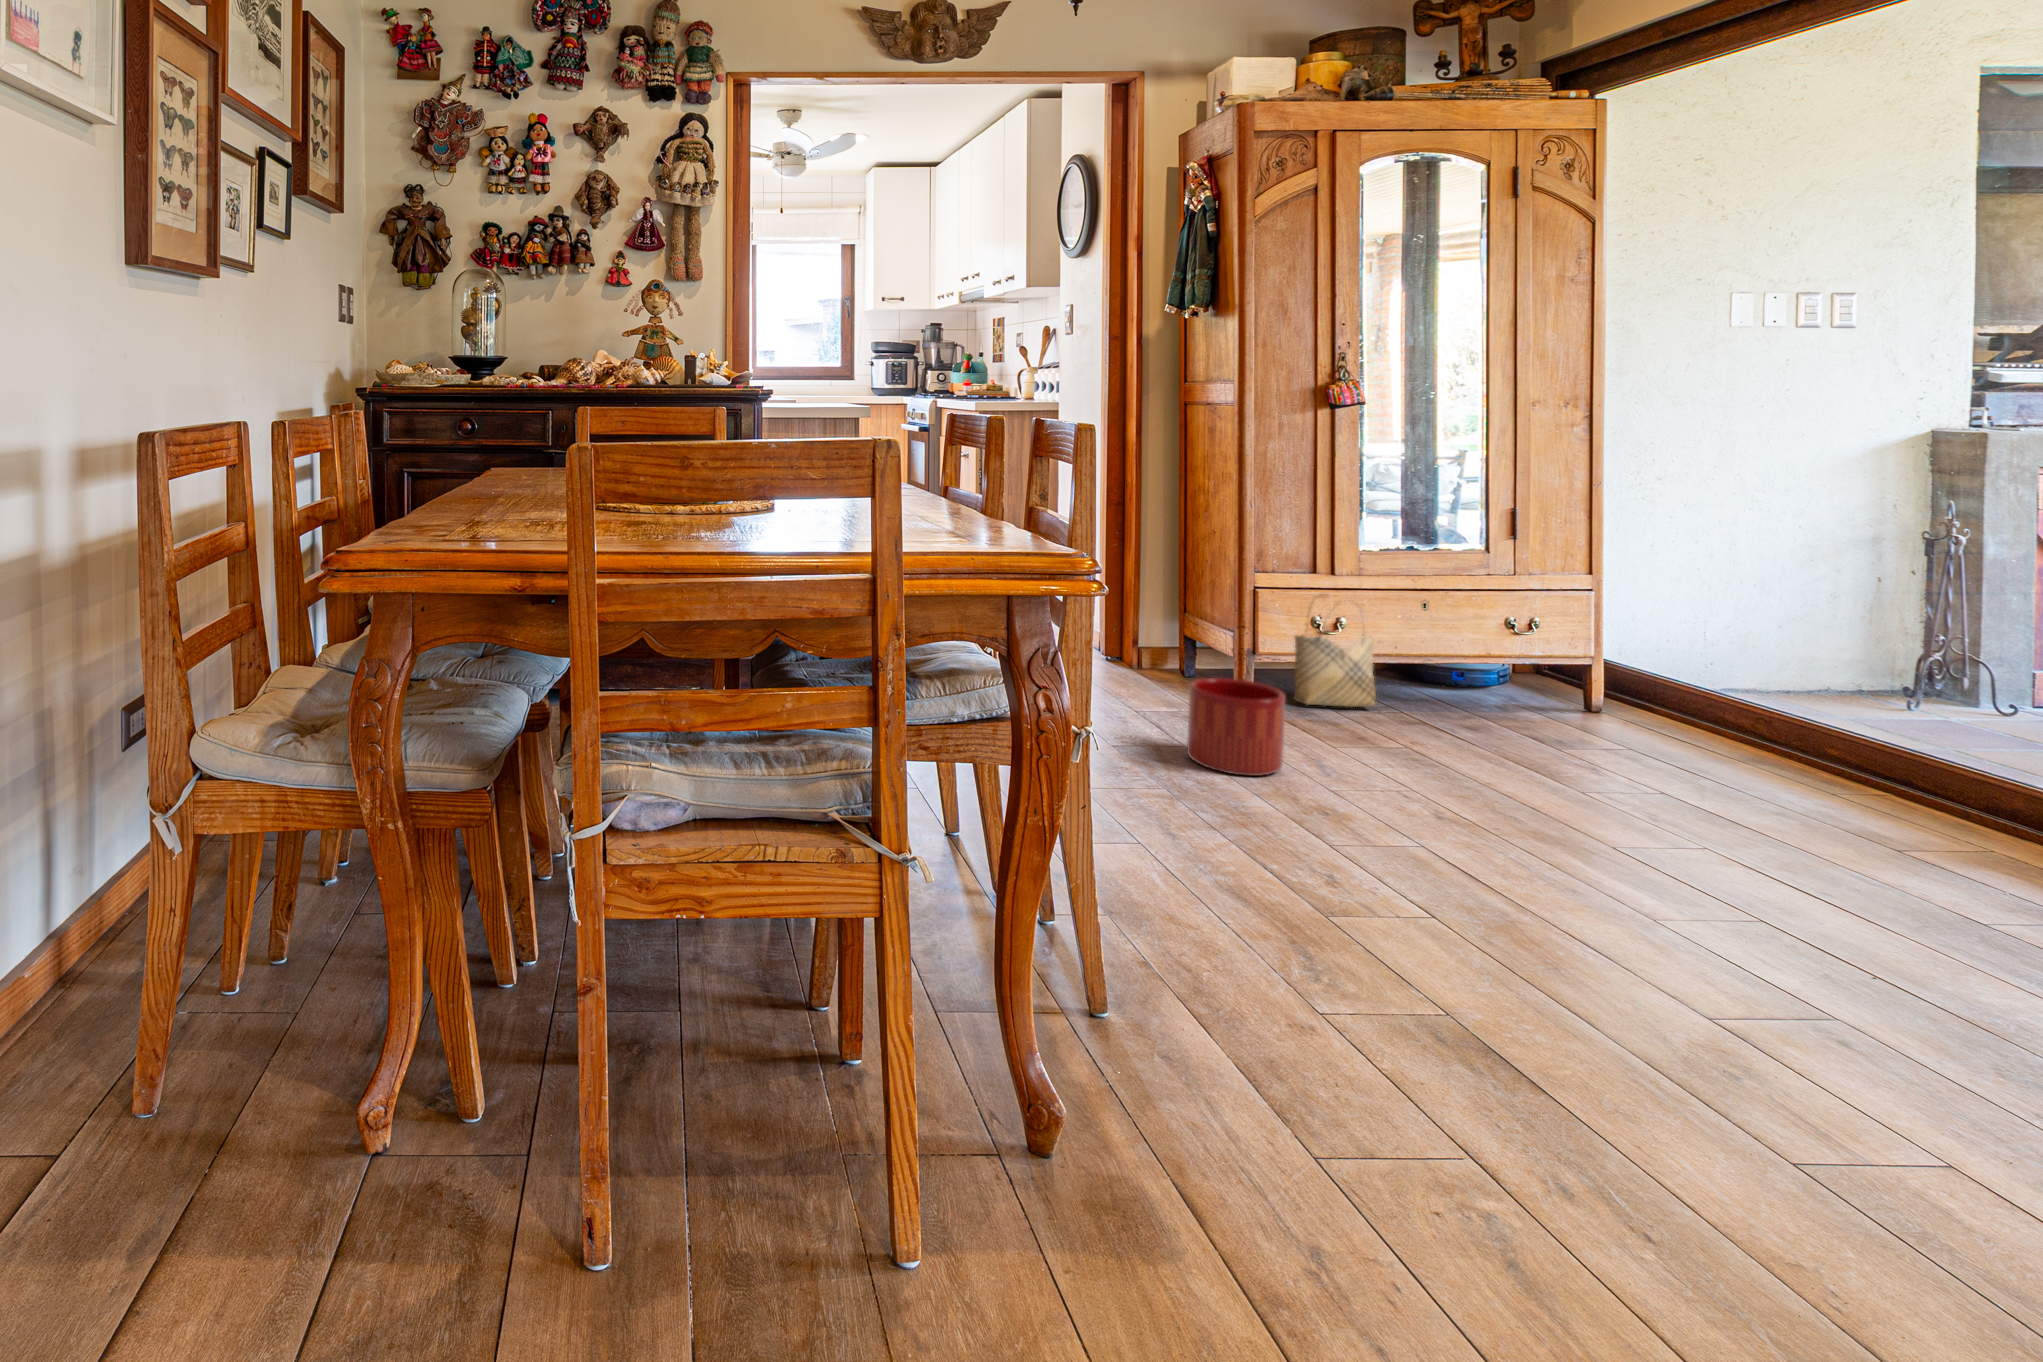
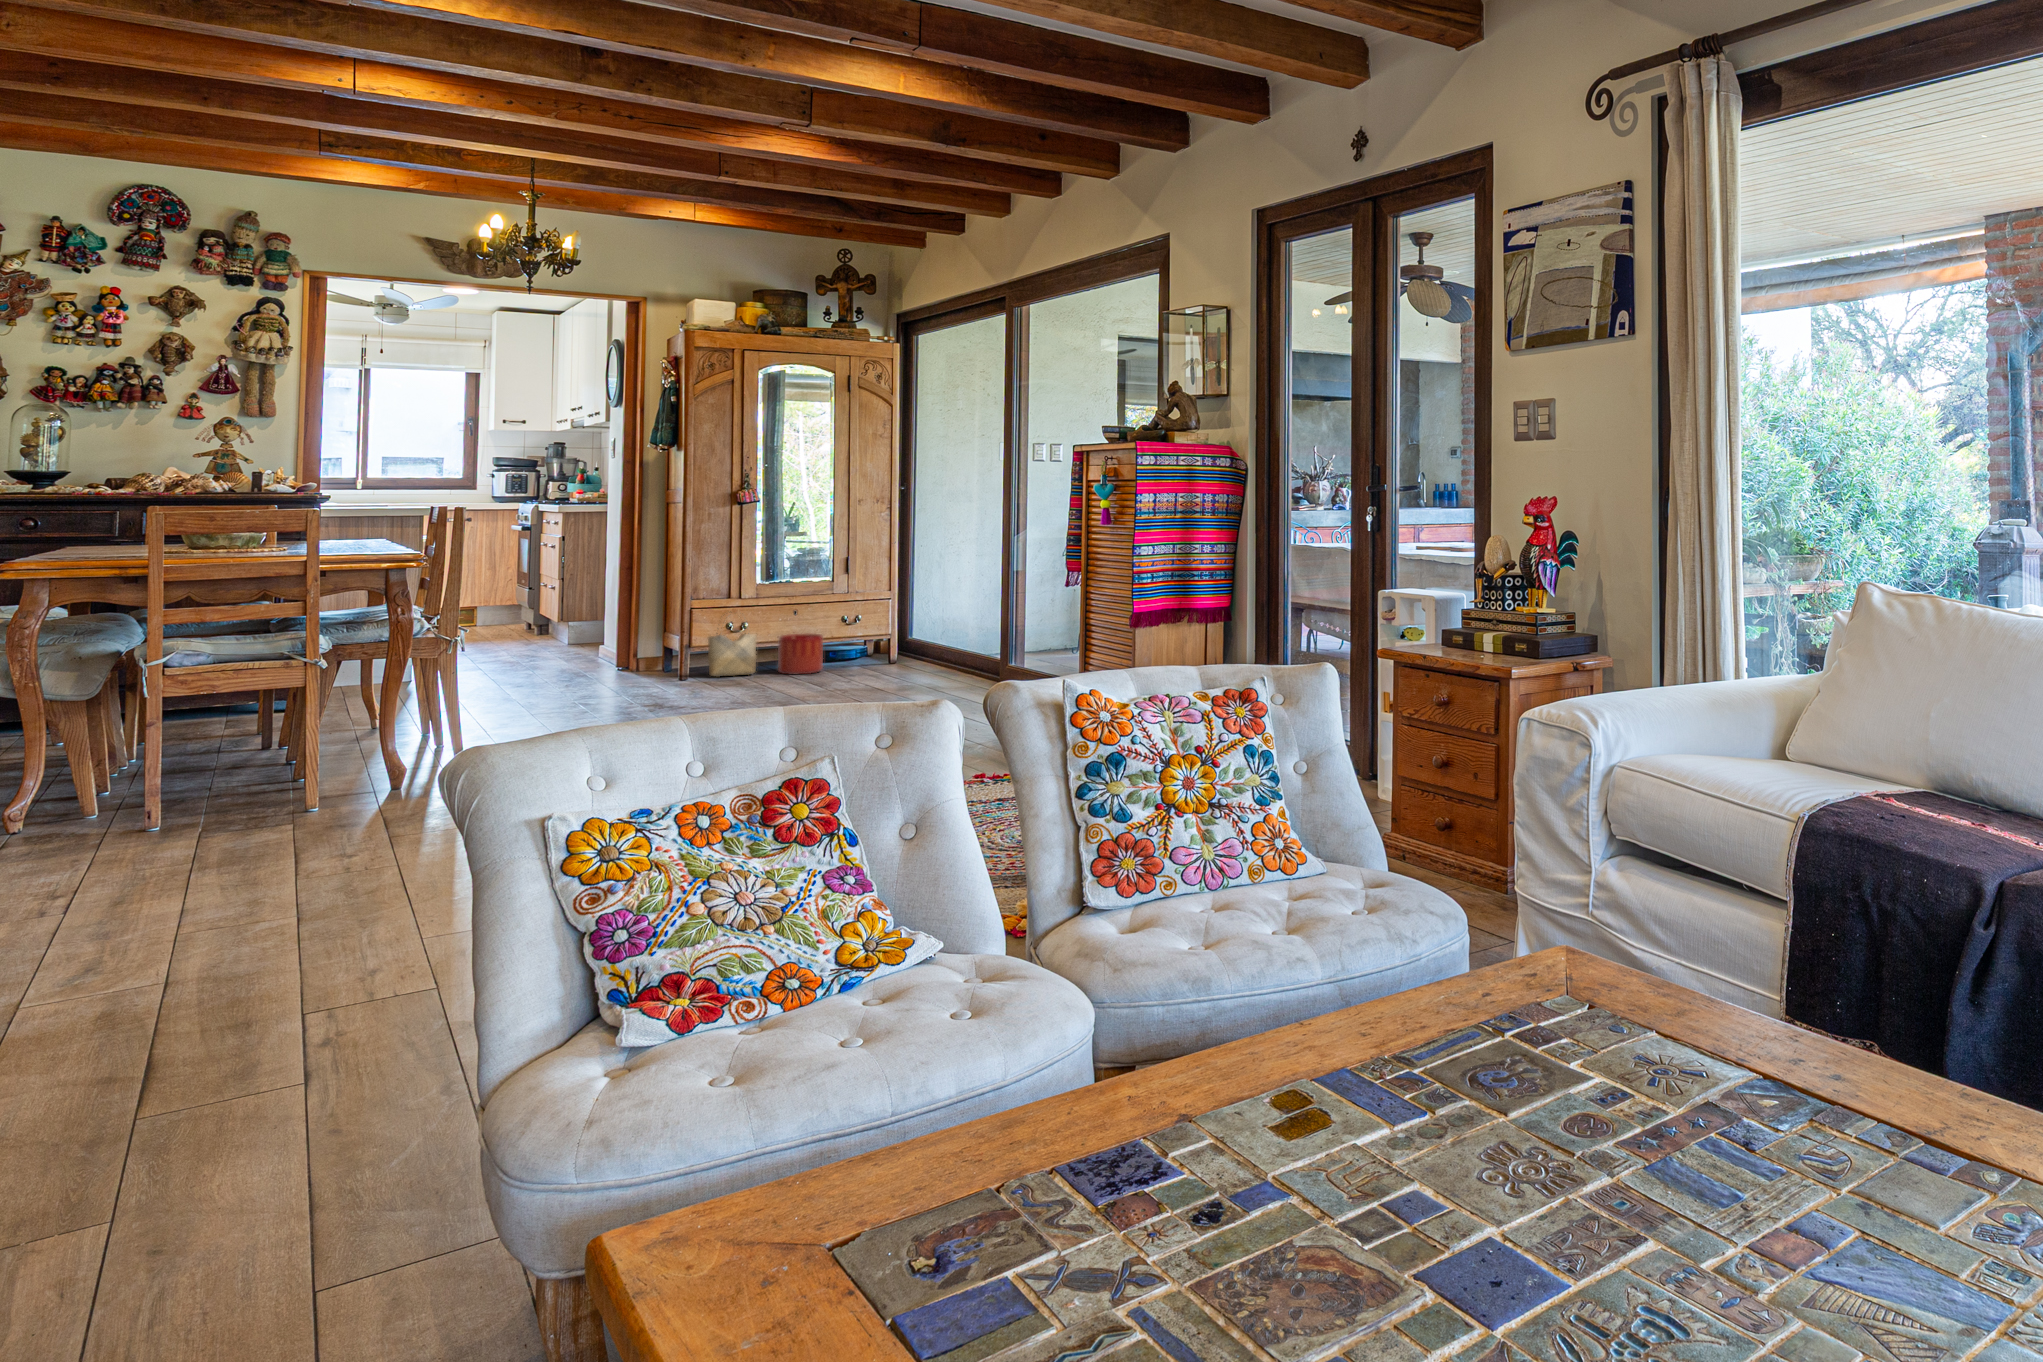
planter: present [1187,678,1285,776] -> present [778,634,823,675]

